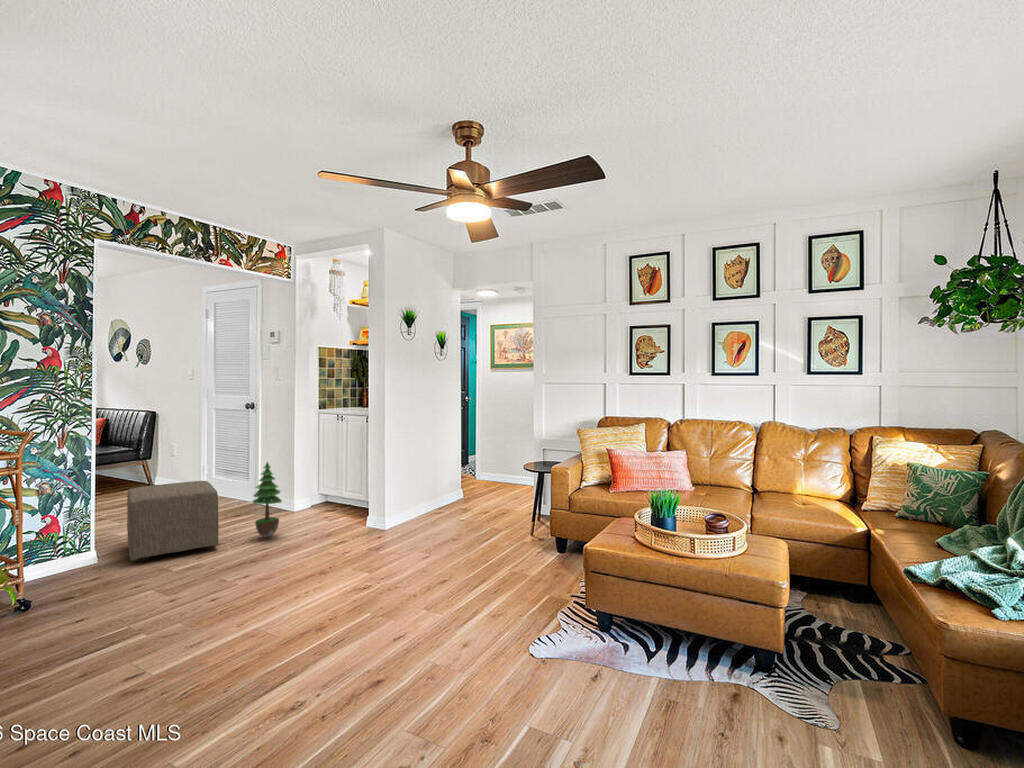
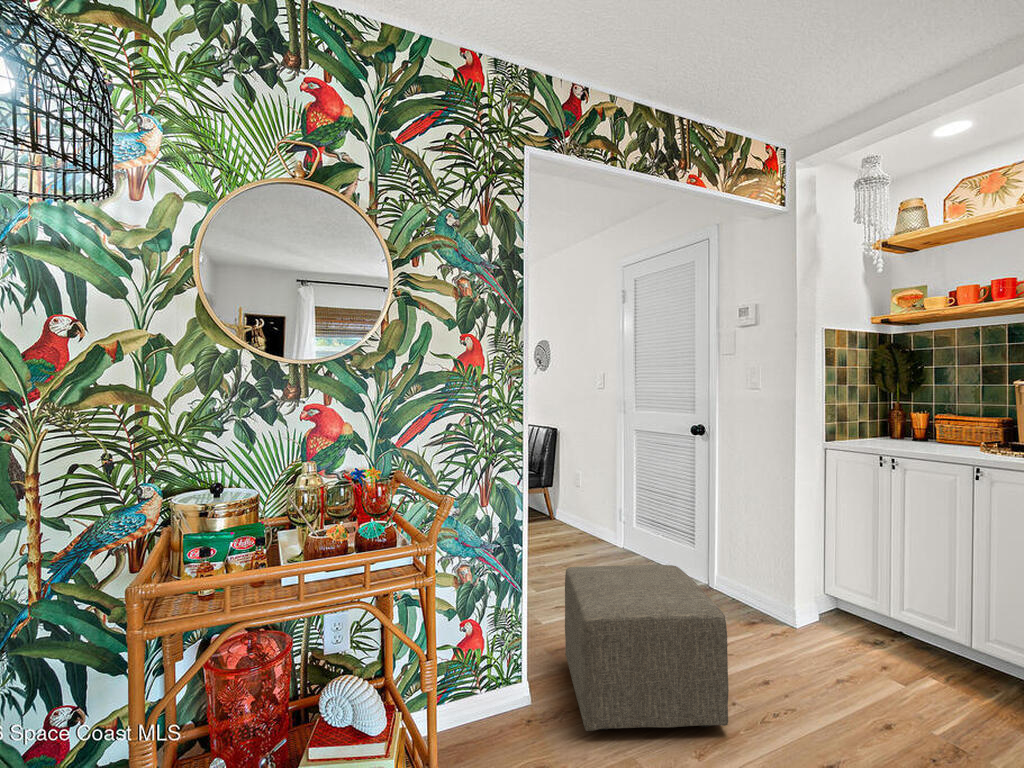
potted tree: present [252,462,282,538] -> none [778,557,846,722]

